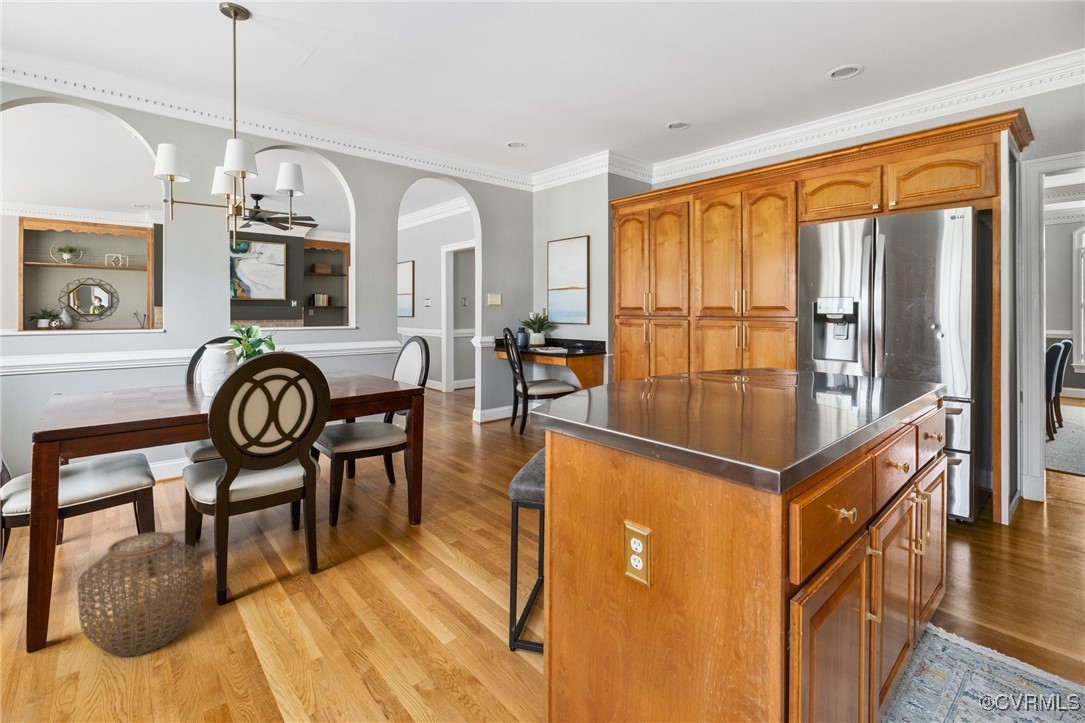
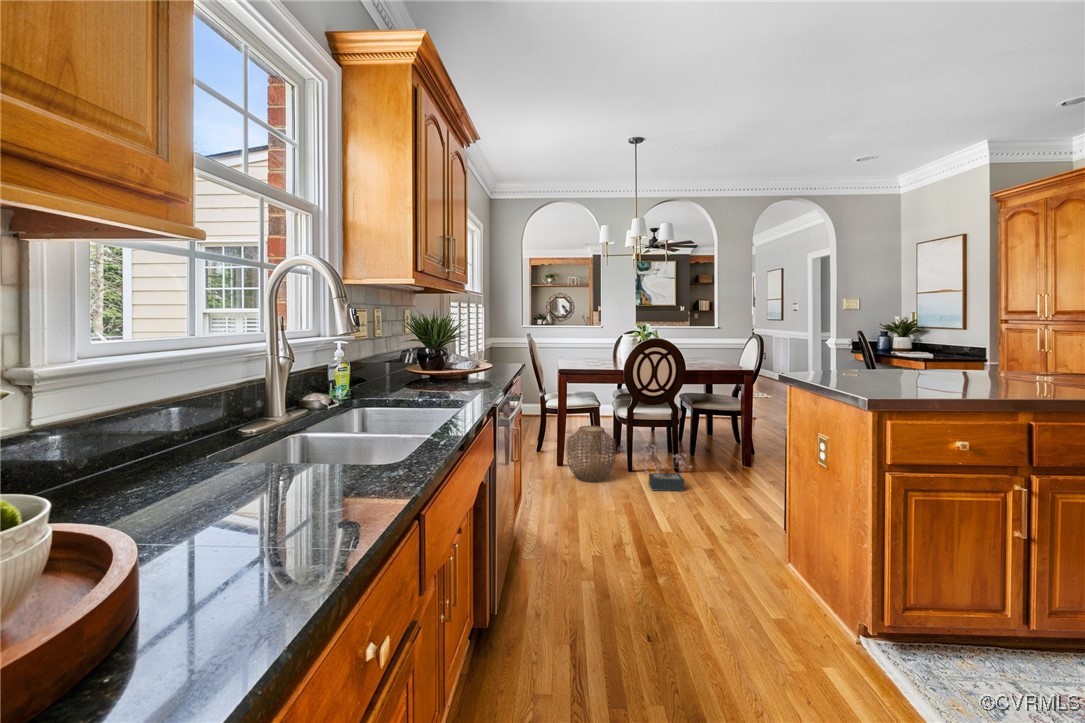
decorative plant: none [248,542,352,629] -> present [636,443,692,491]

